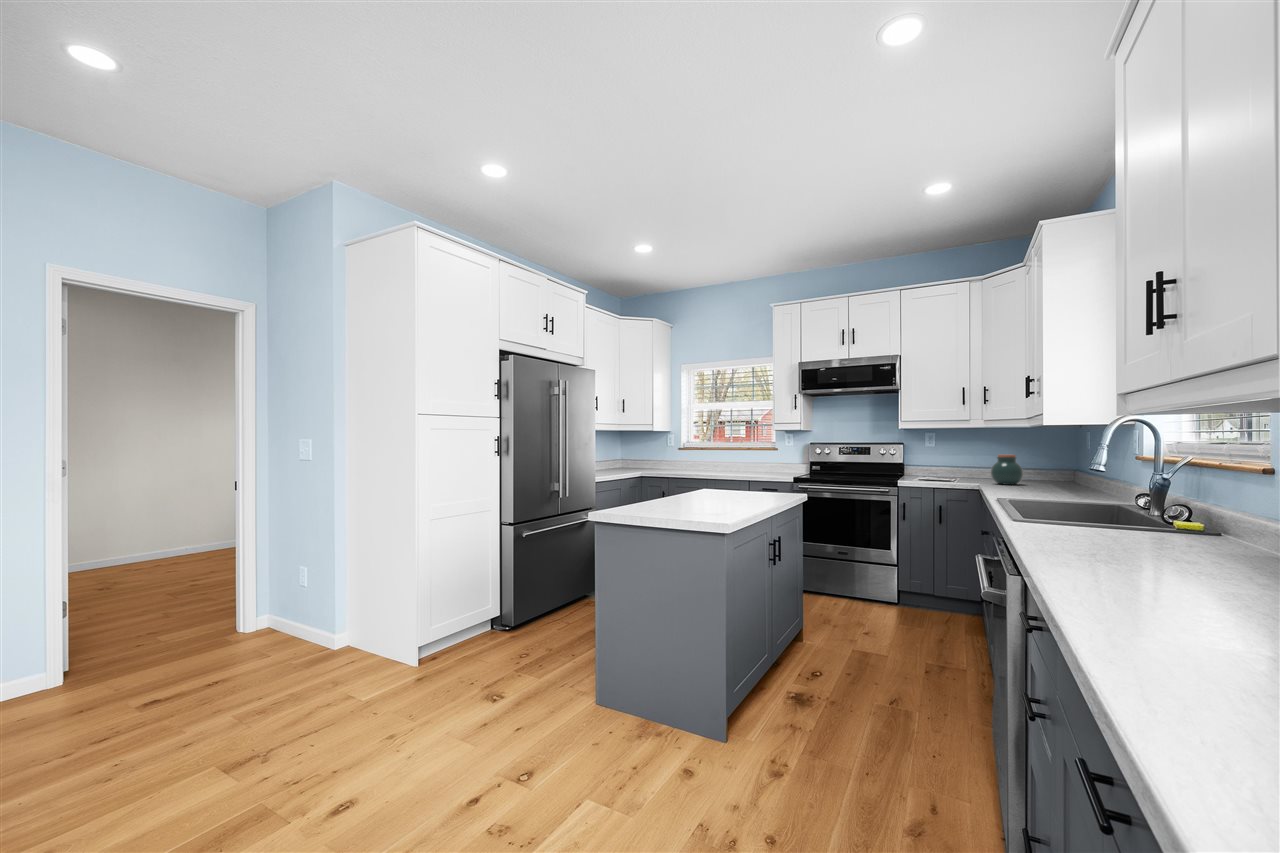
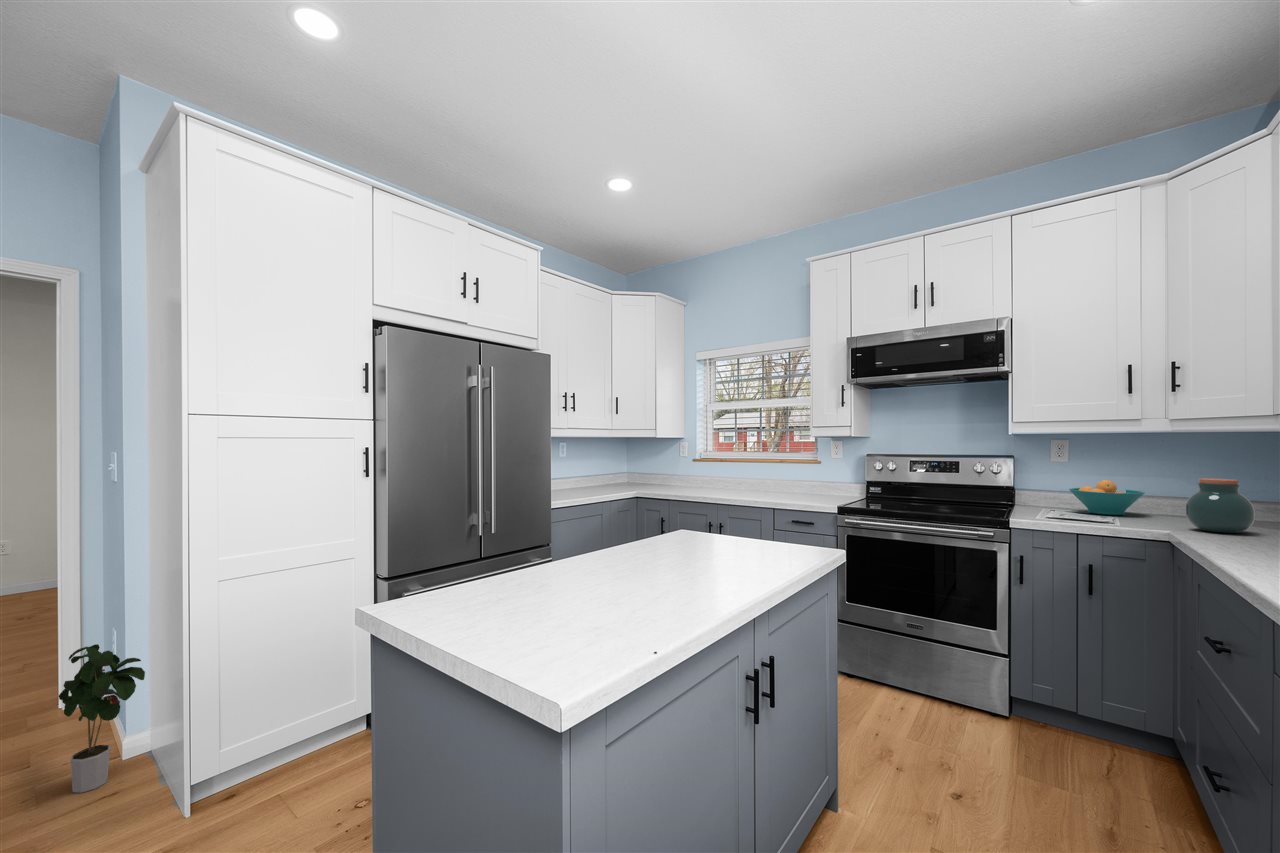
fruit bowl: none [935,458,977,479] -> present [1069,480,1144,515]
potted plant: none [302,565,372,657] -> present [59,644,145,793]

